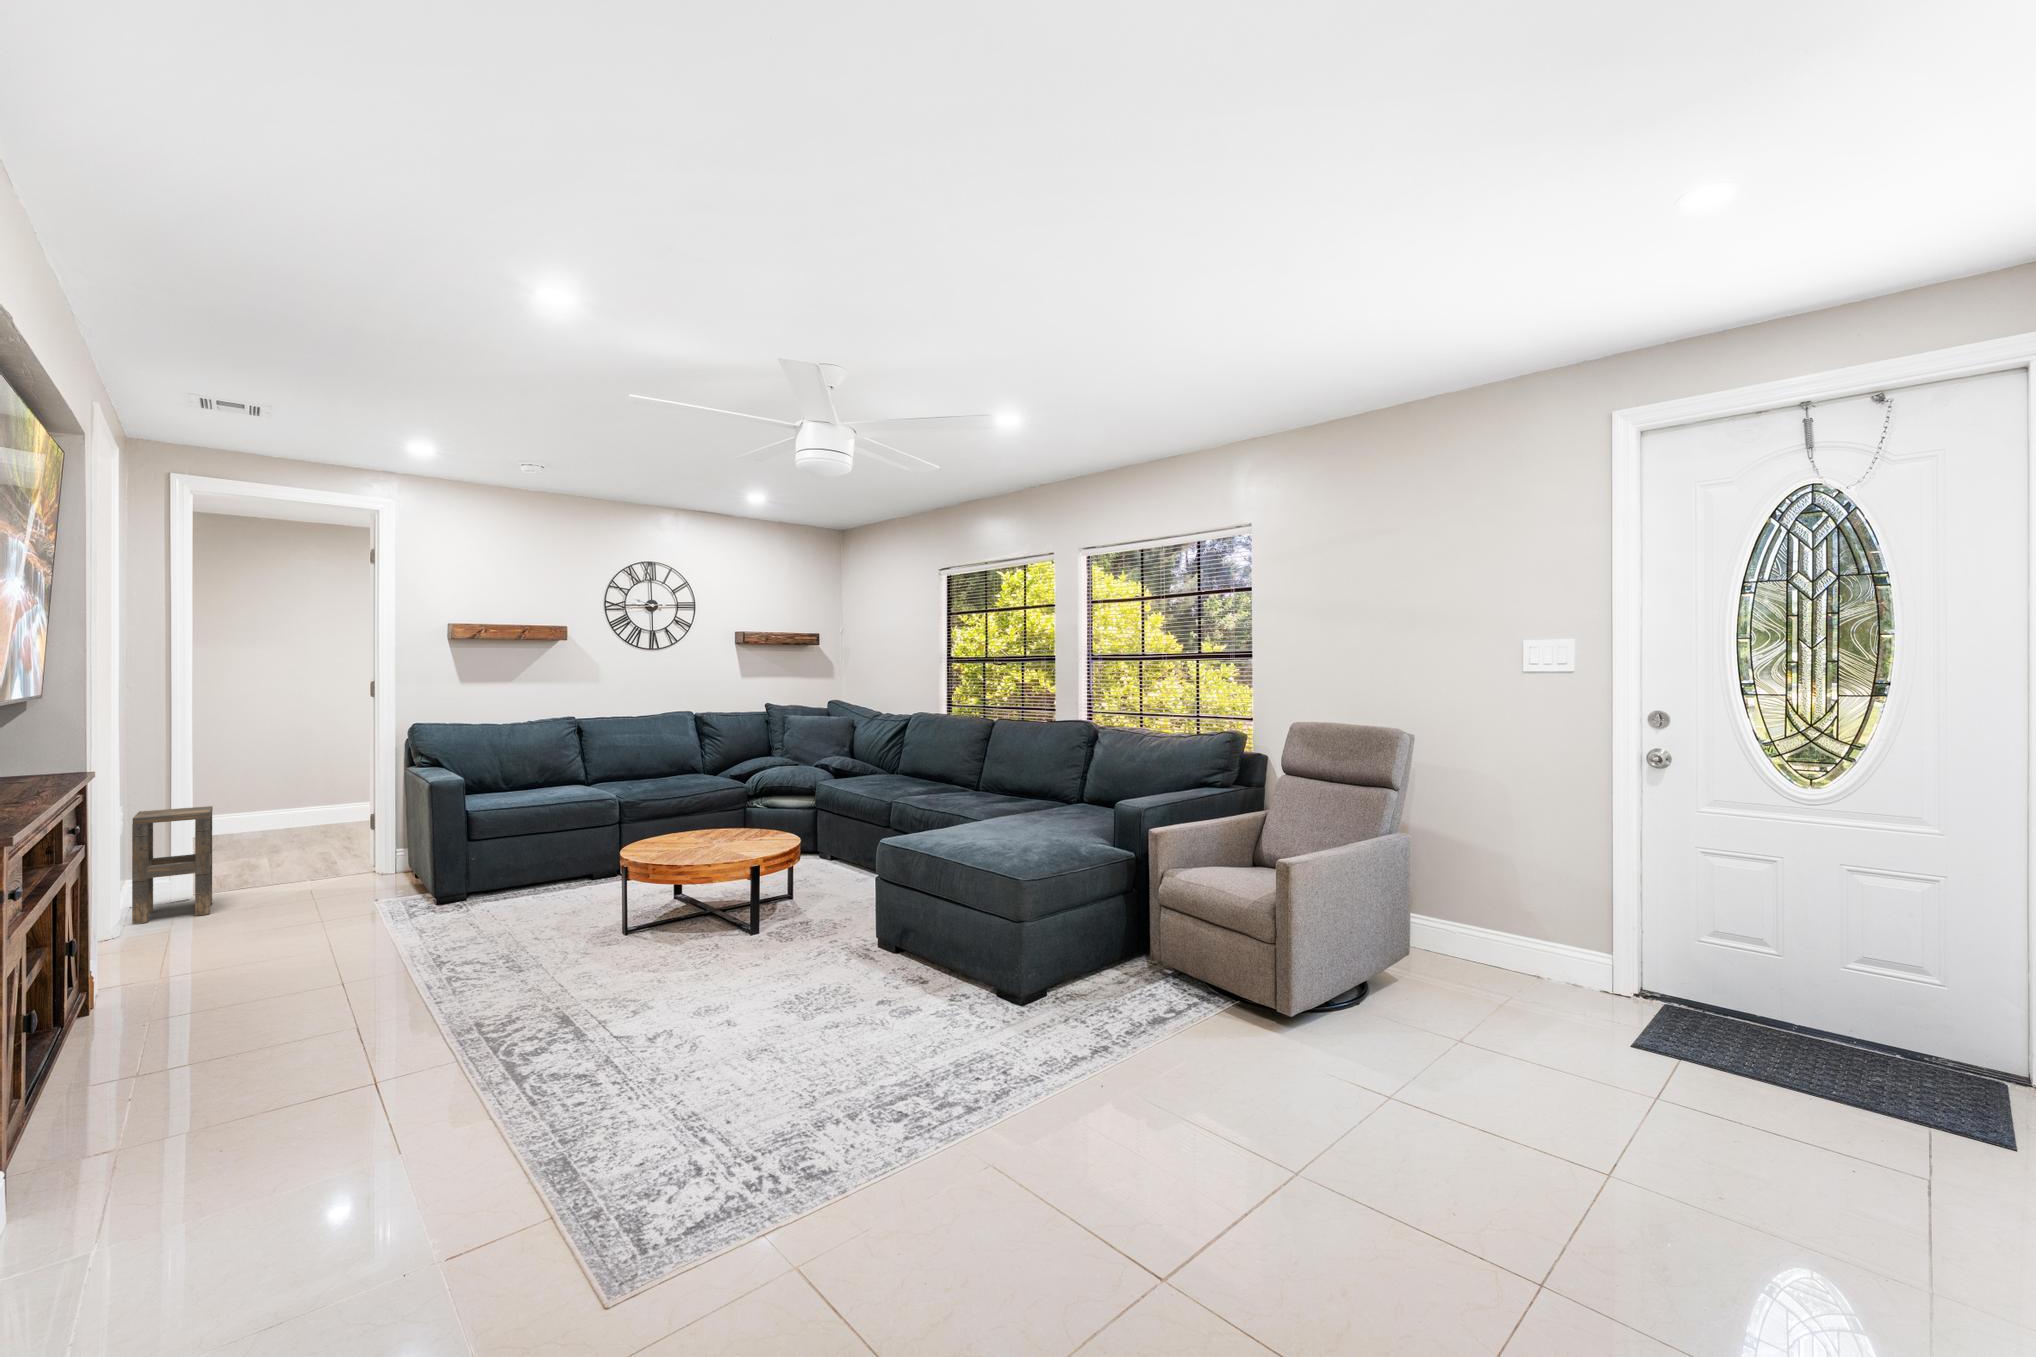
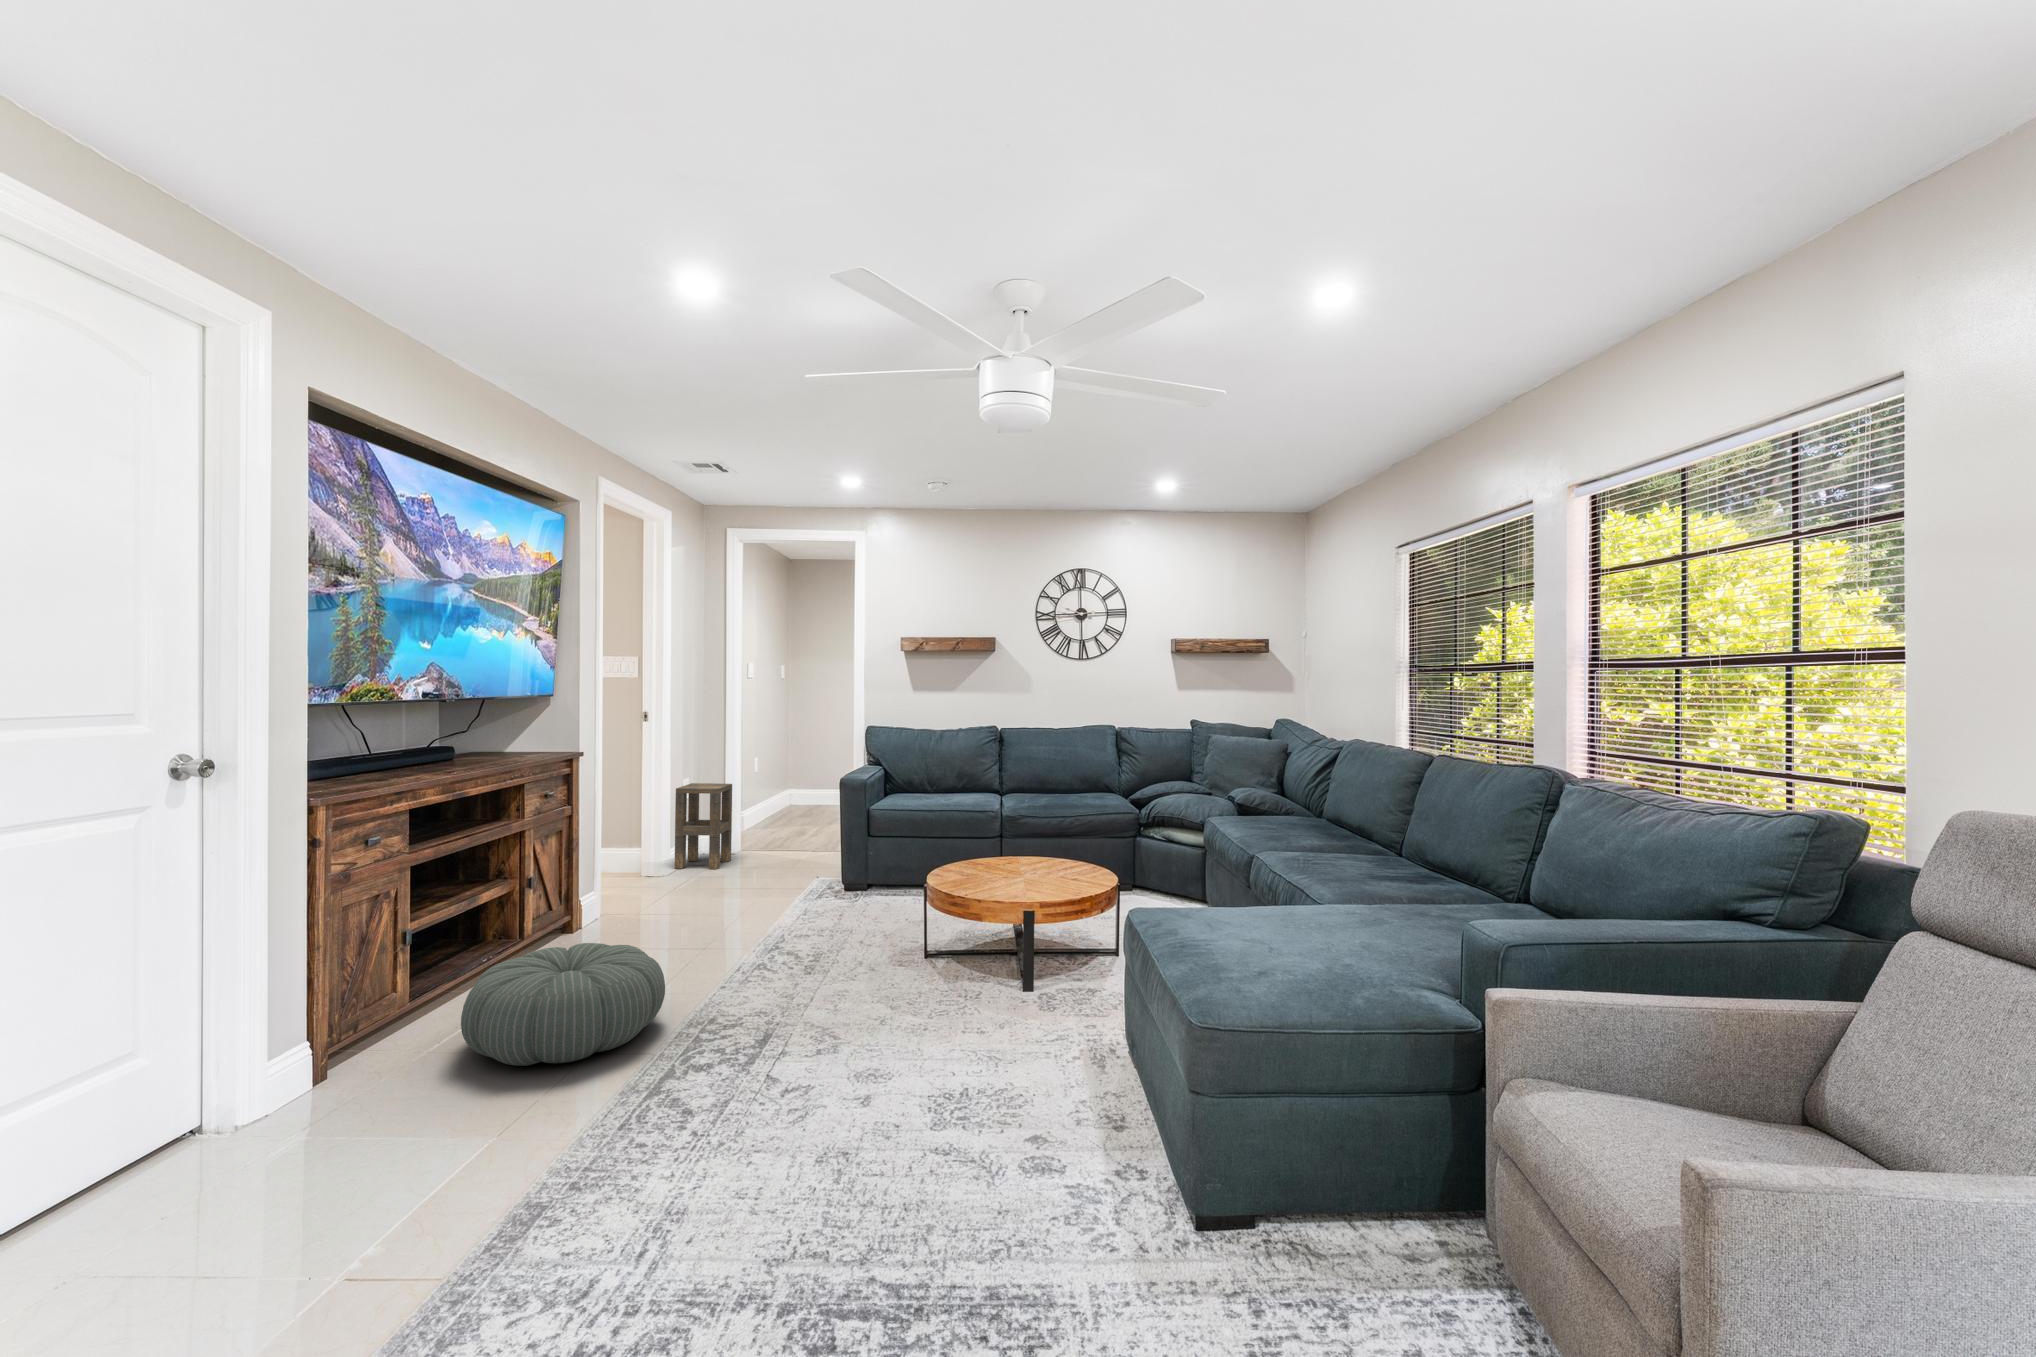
pouf: none [182,964,439,1105] -> present [461,943,665,1066]

